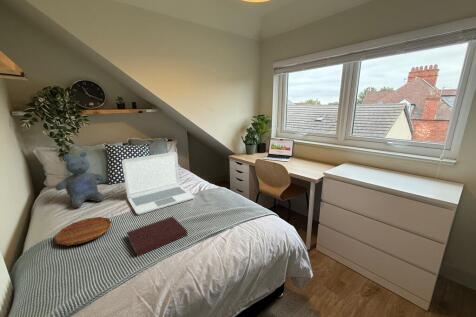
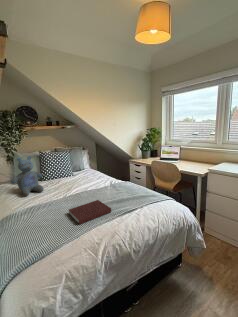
laptop: present [122,152,194,215] -> none [58,155,110,200]
tray: present [55,217,112,246] -> none [19,201,56,218]

